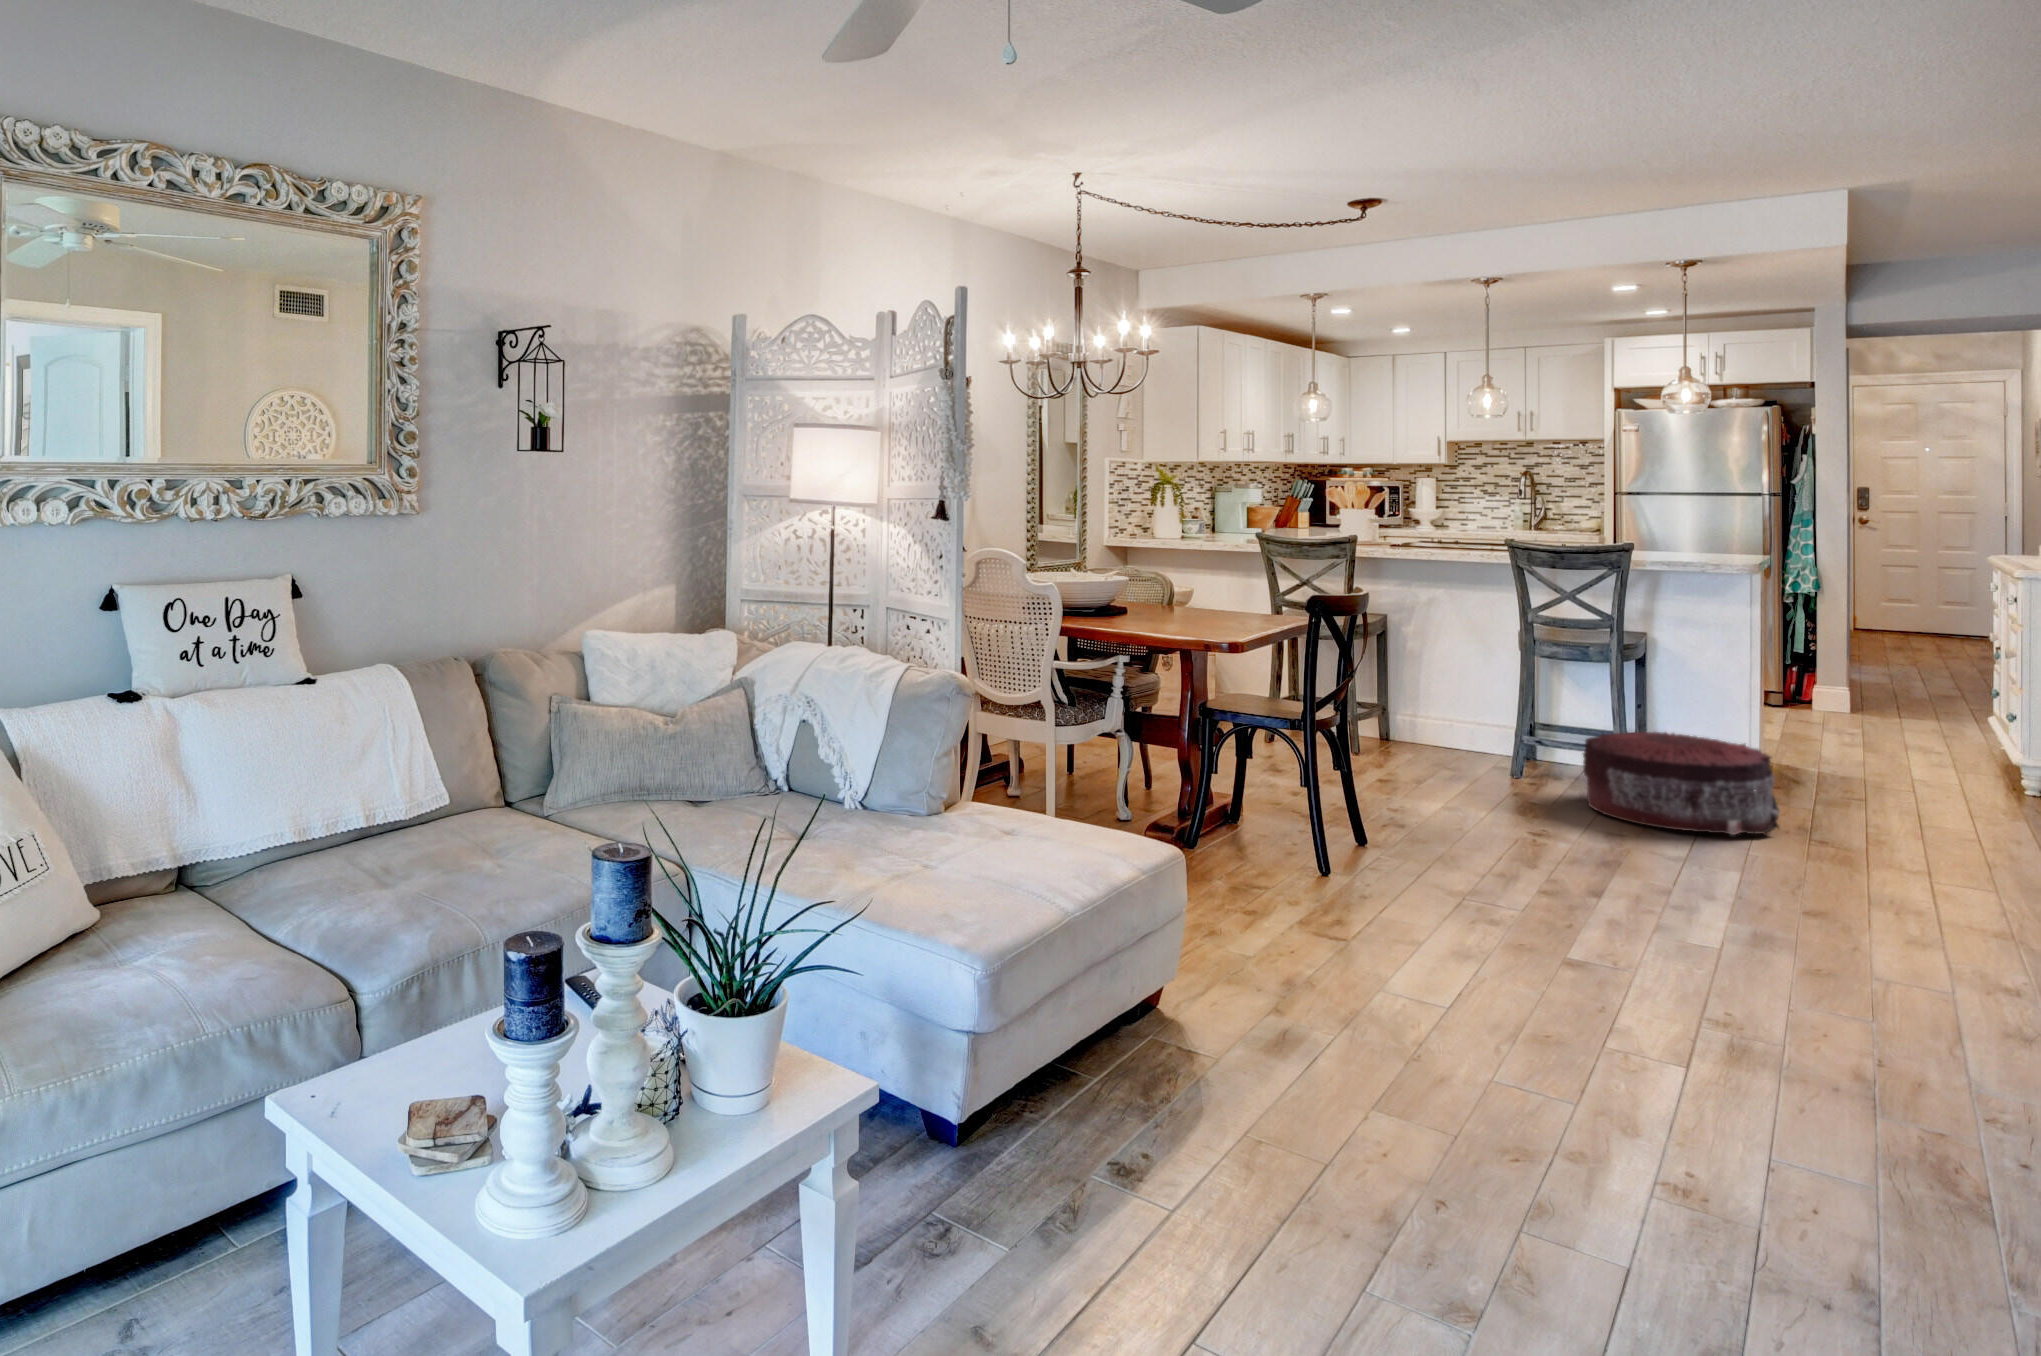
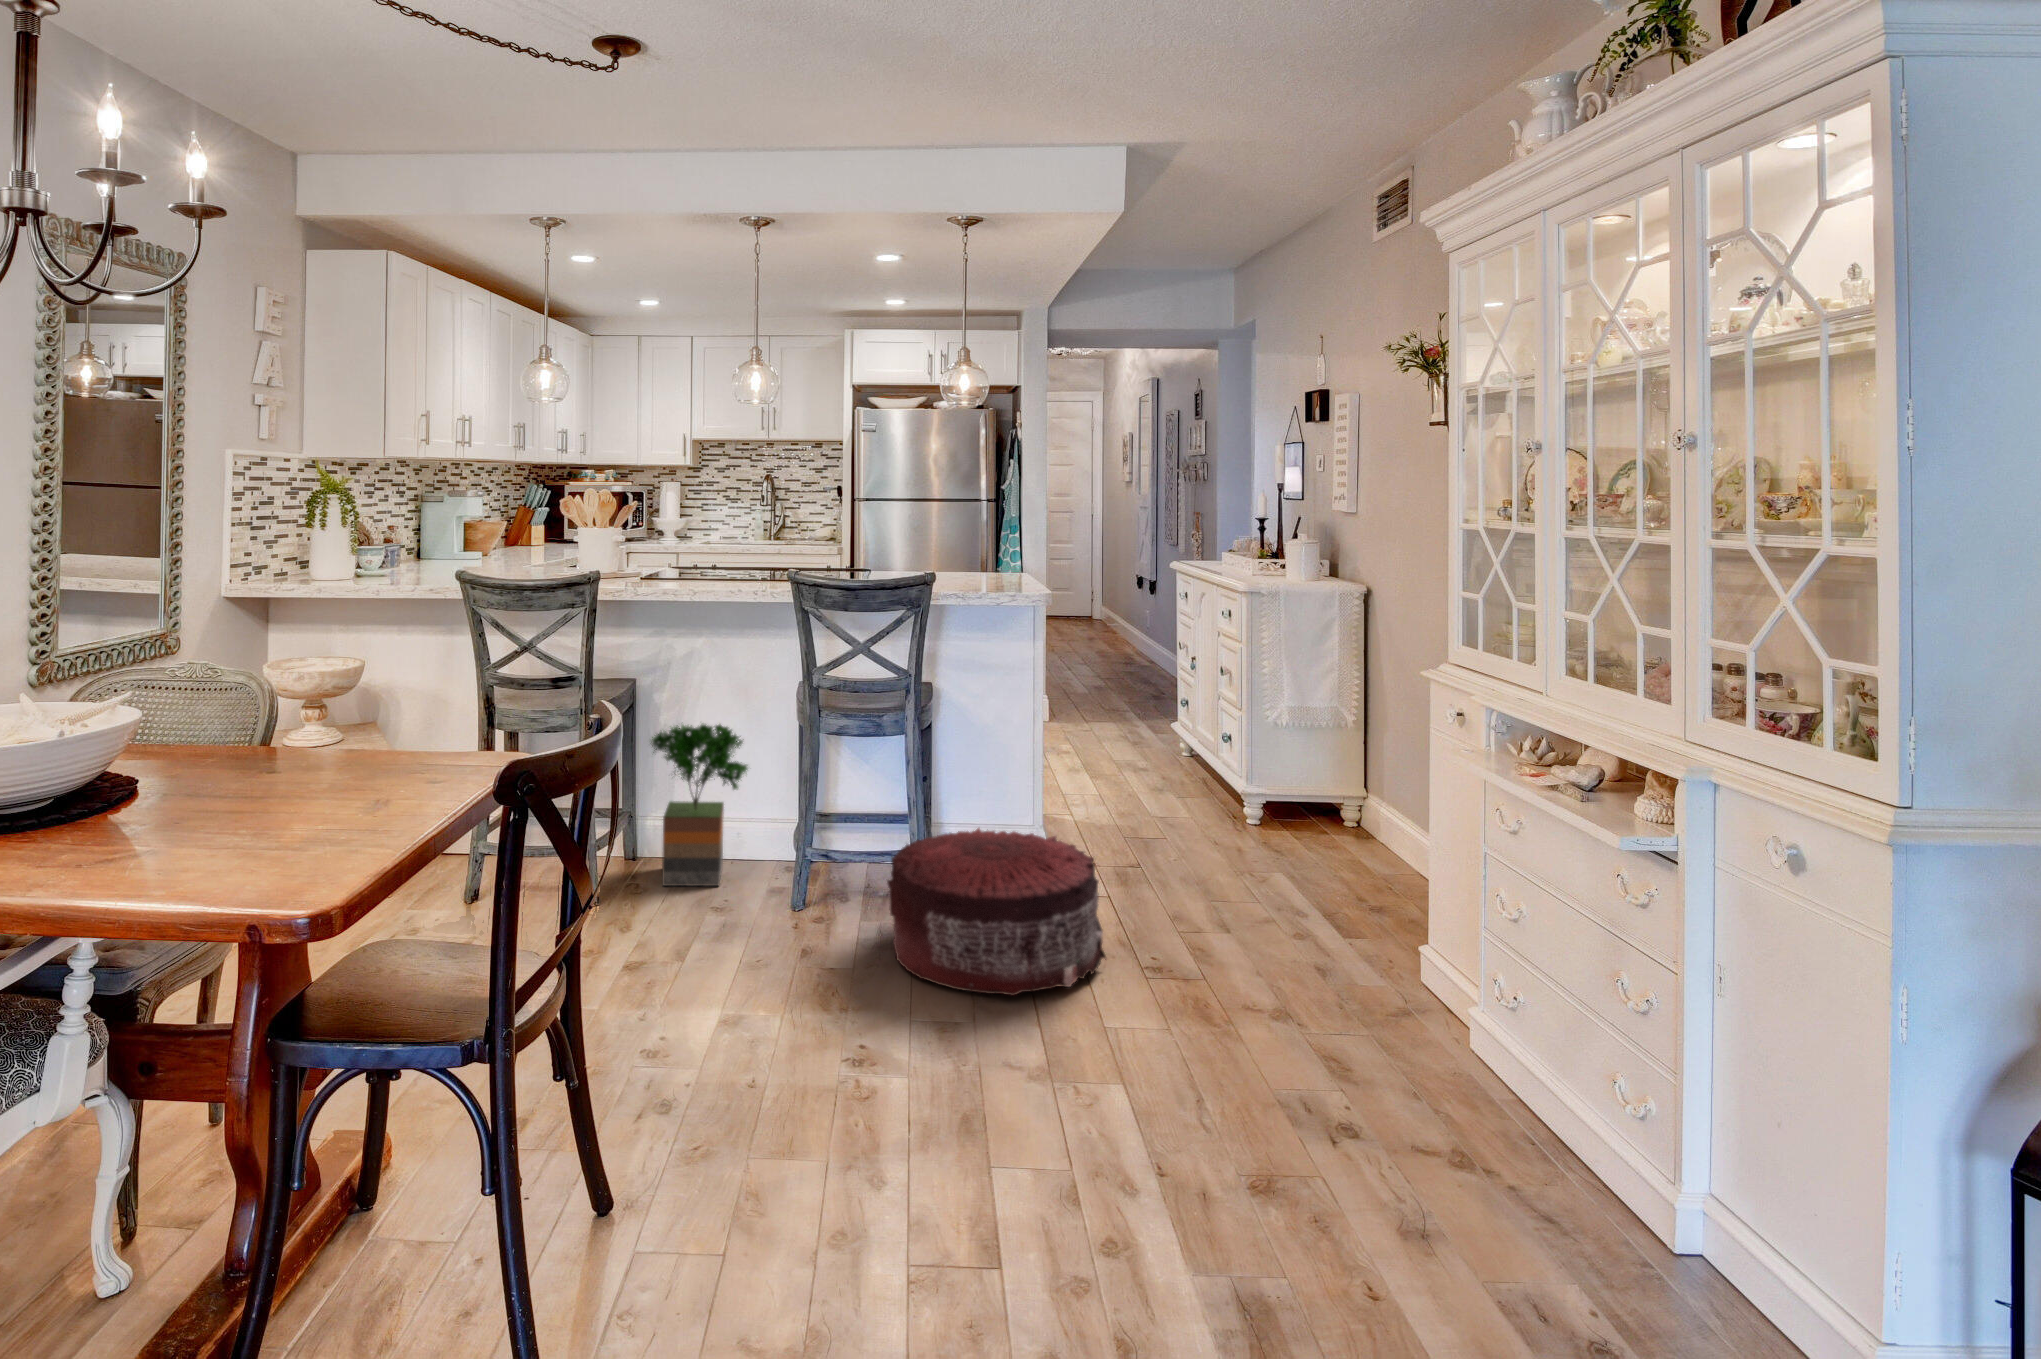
potted tree: none [1395,644,1480,758] -> present [650,724,748,886]

